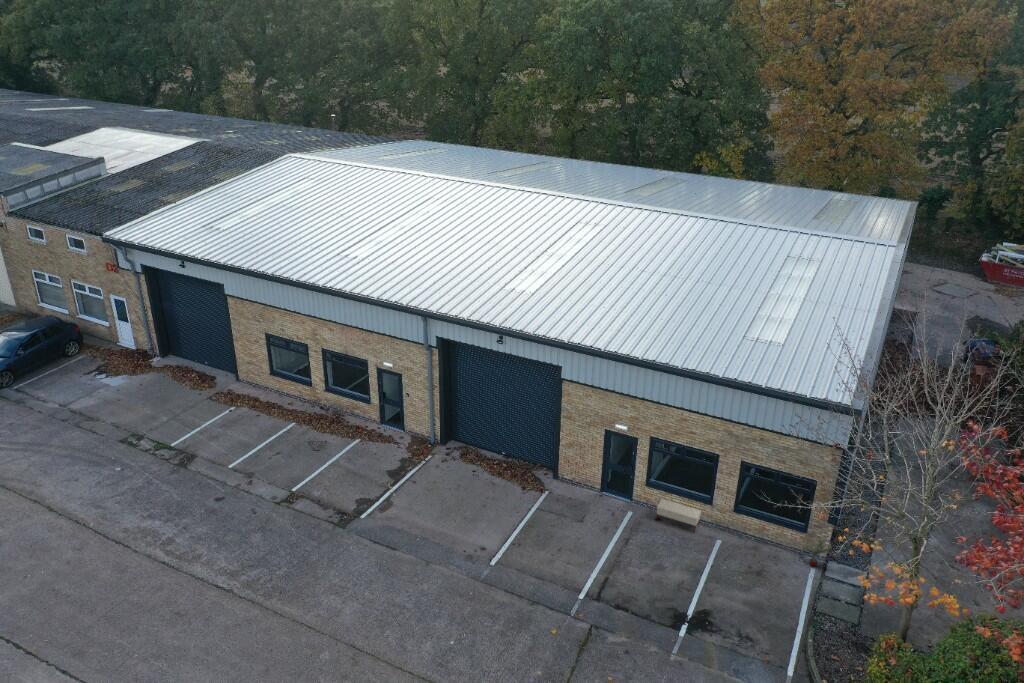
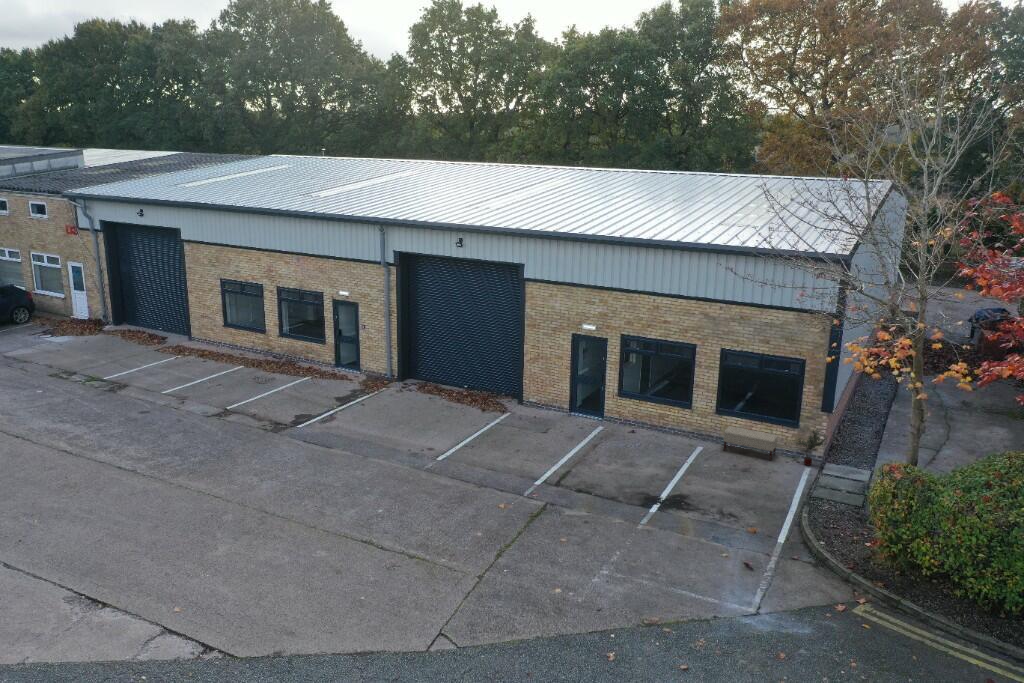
bench: present [657,499,701,532] -> present [724,426,778,460]

